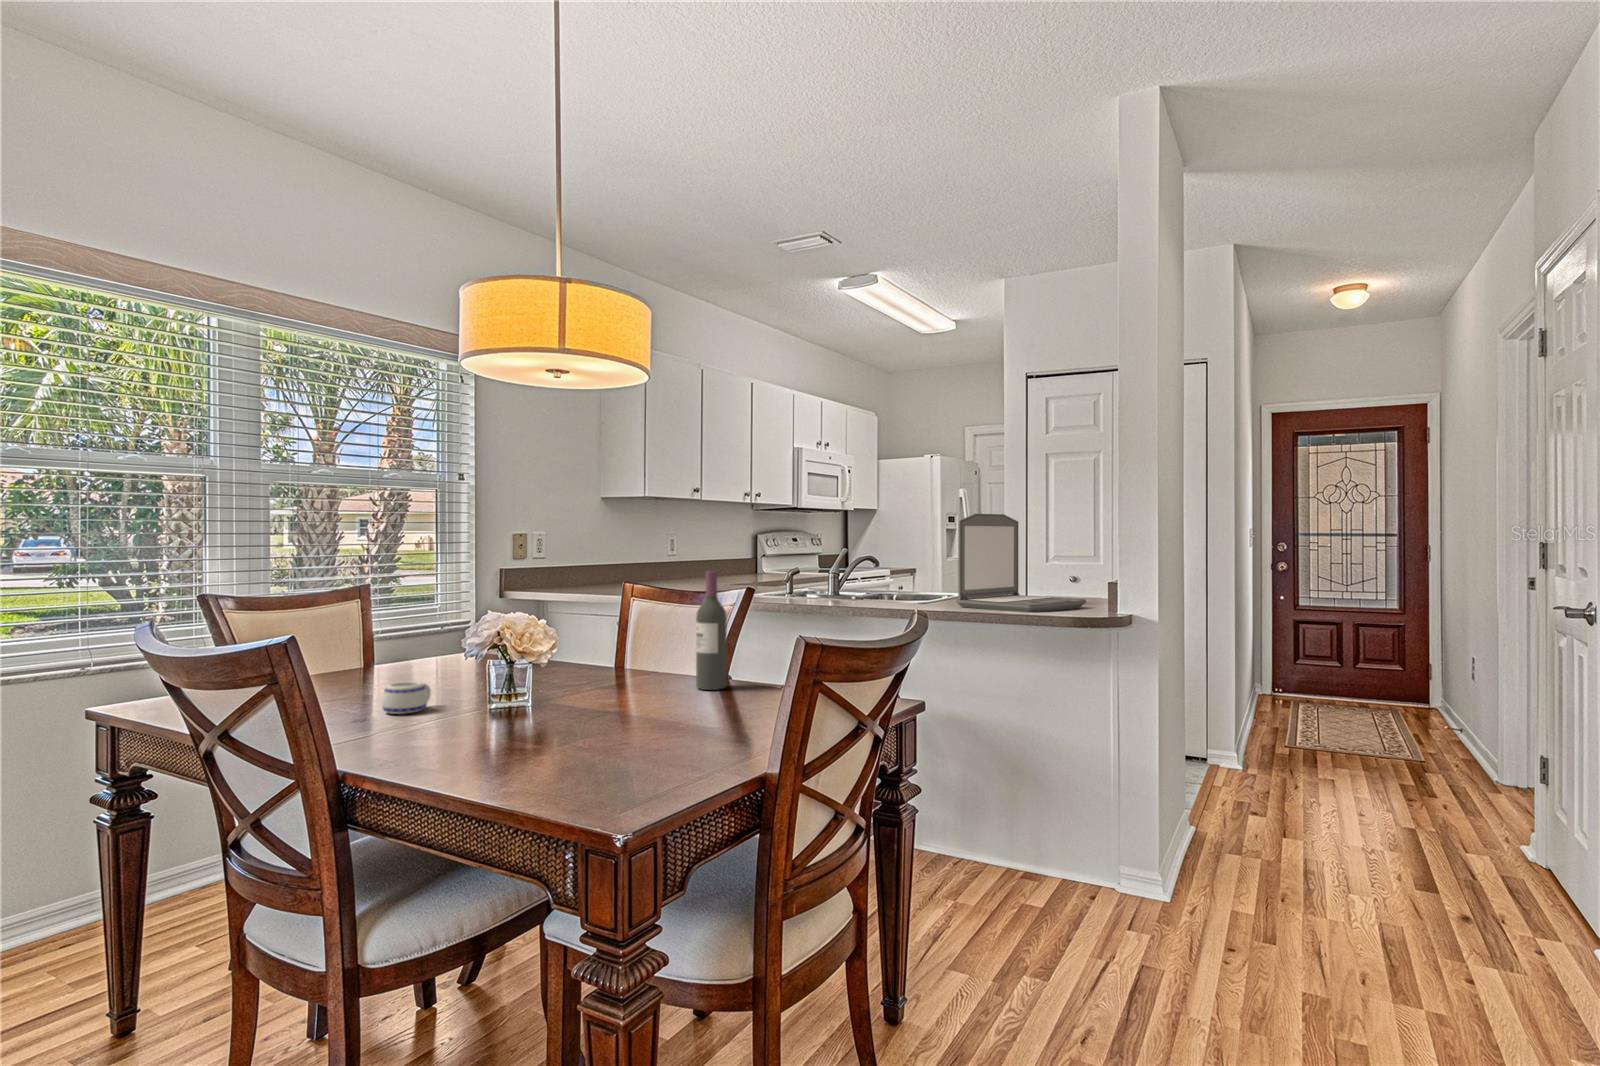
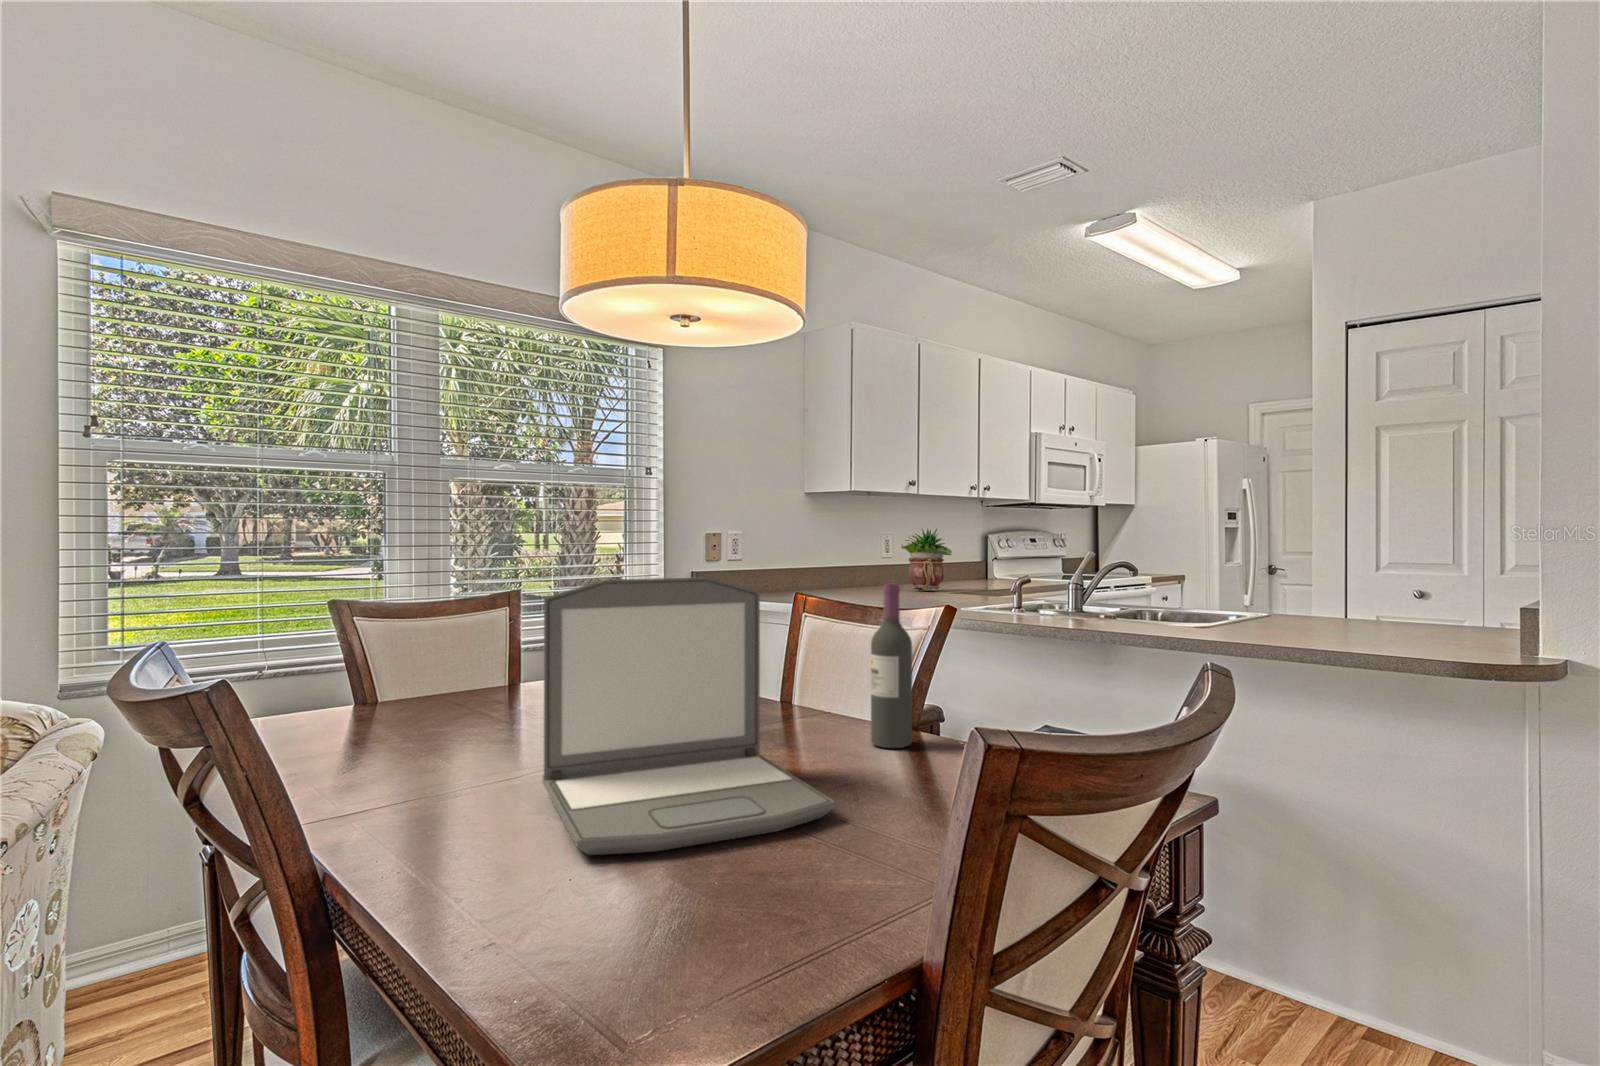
laptop: present [956,514,1086,612] -> present [542,577,835,855]
potted plant: none [685,528,731,583] -> present [901,528,952,590]
mug: present [382,681,431,714] -> none [469,718,533,761]

